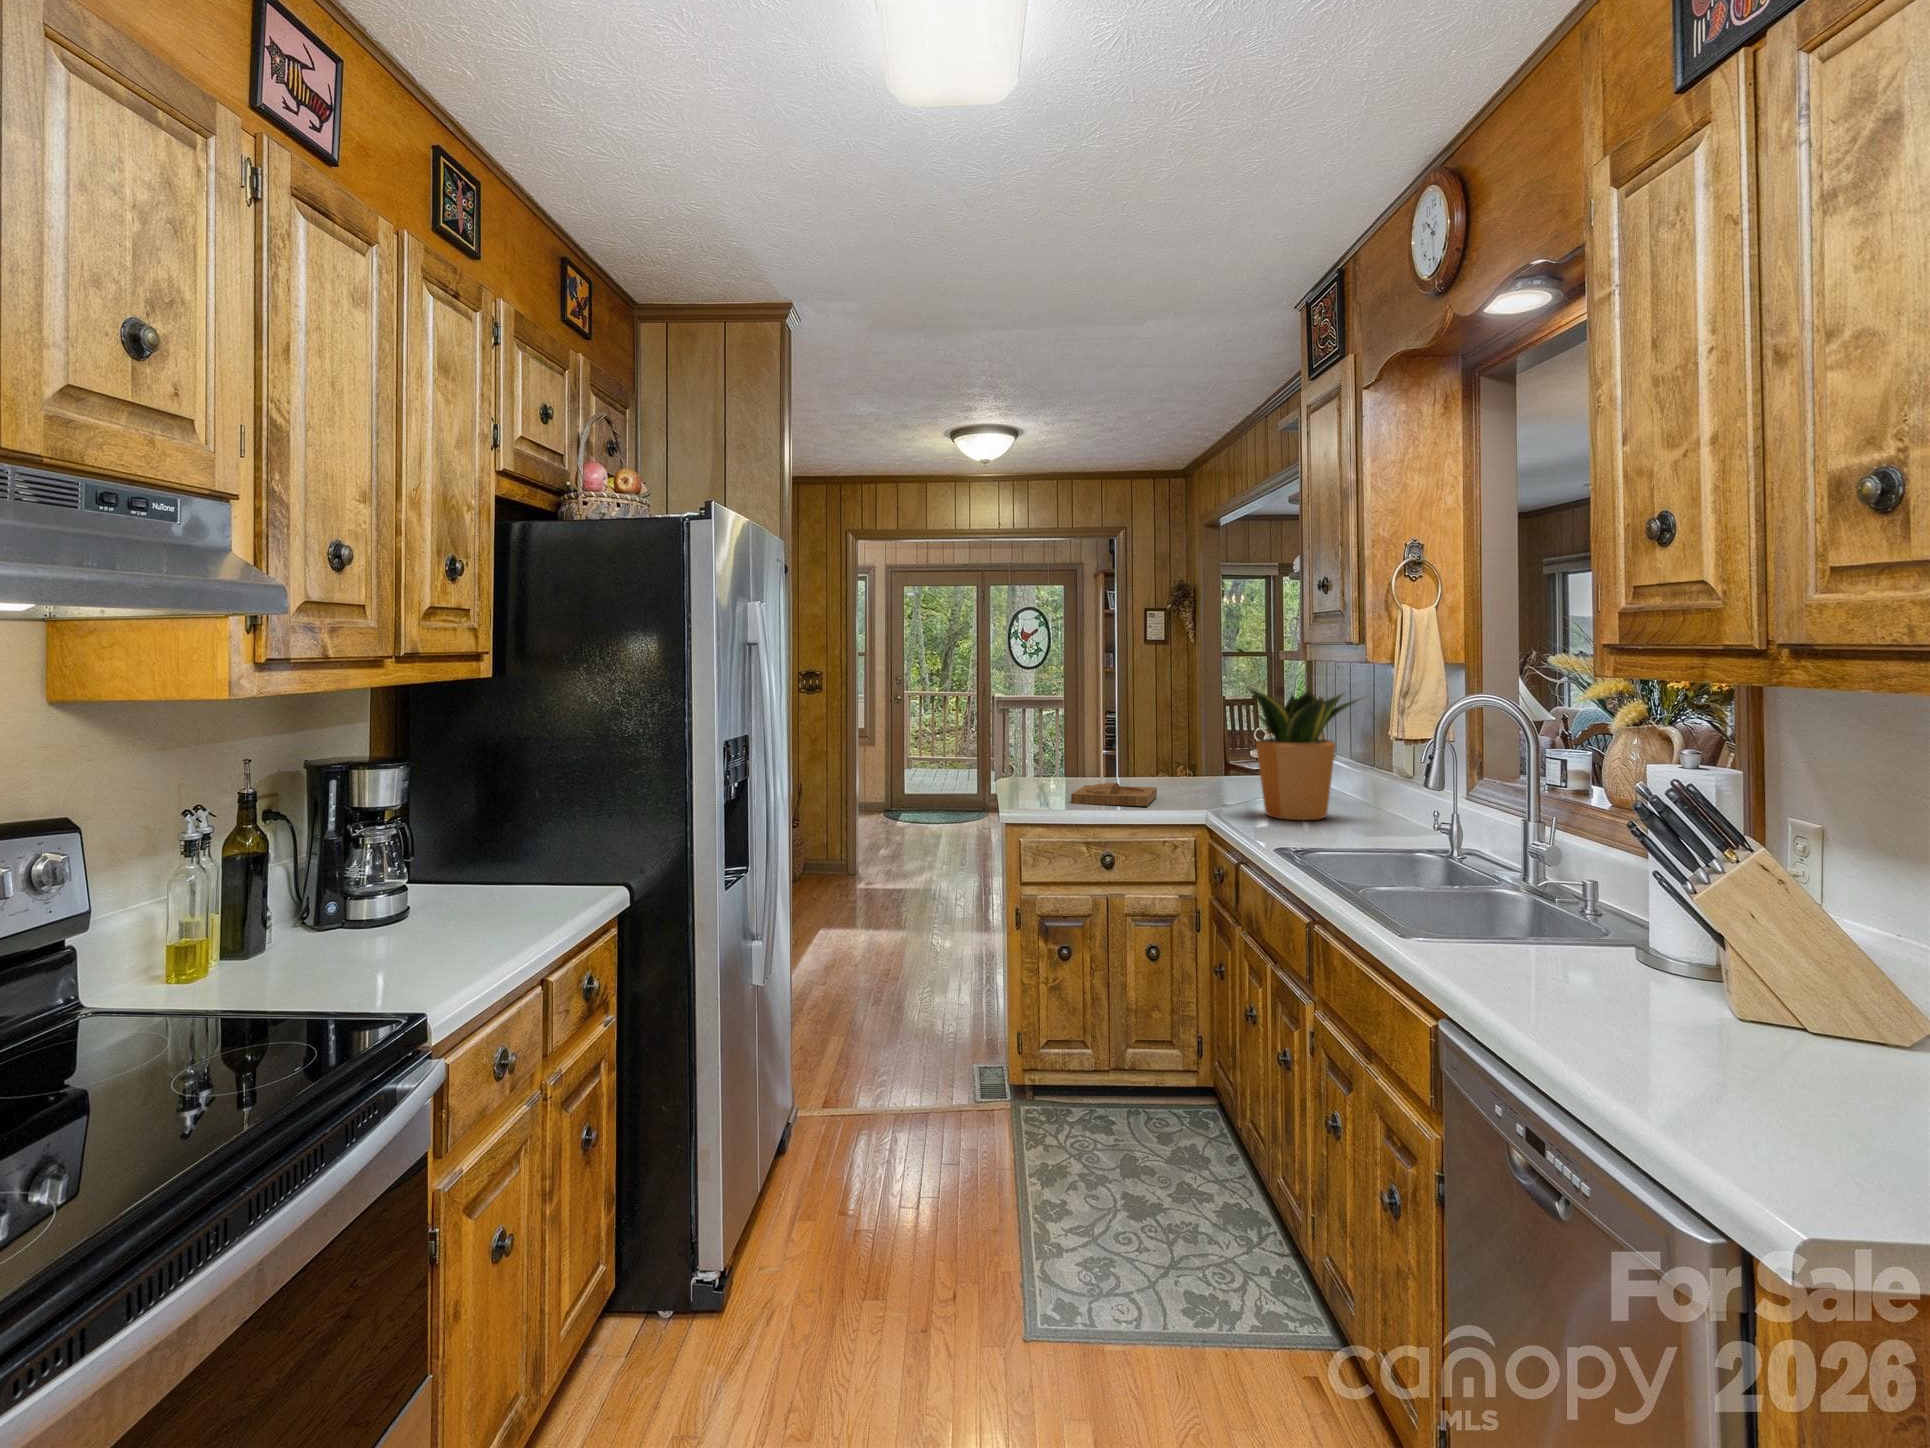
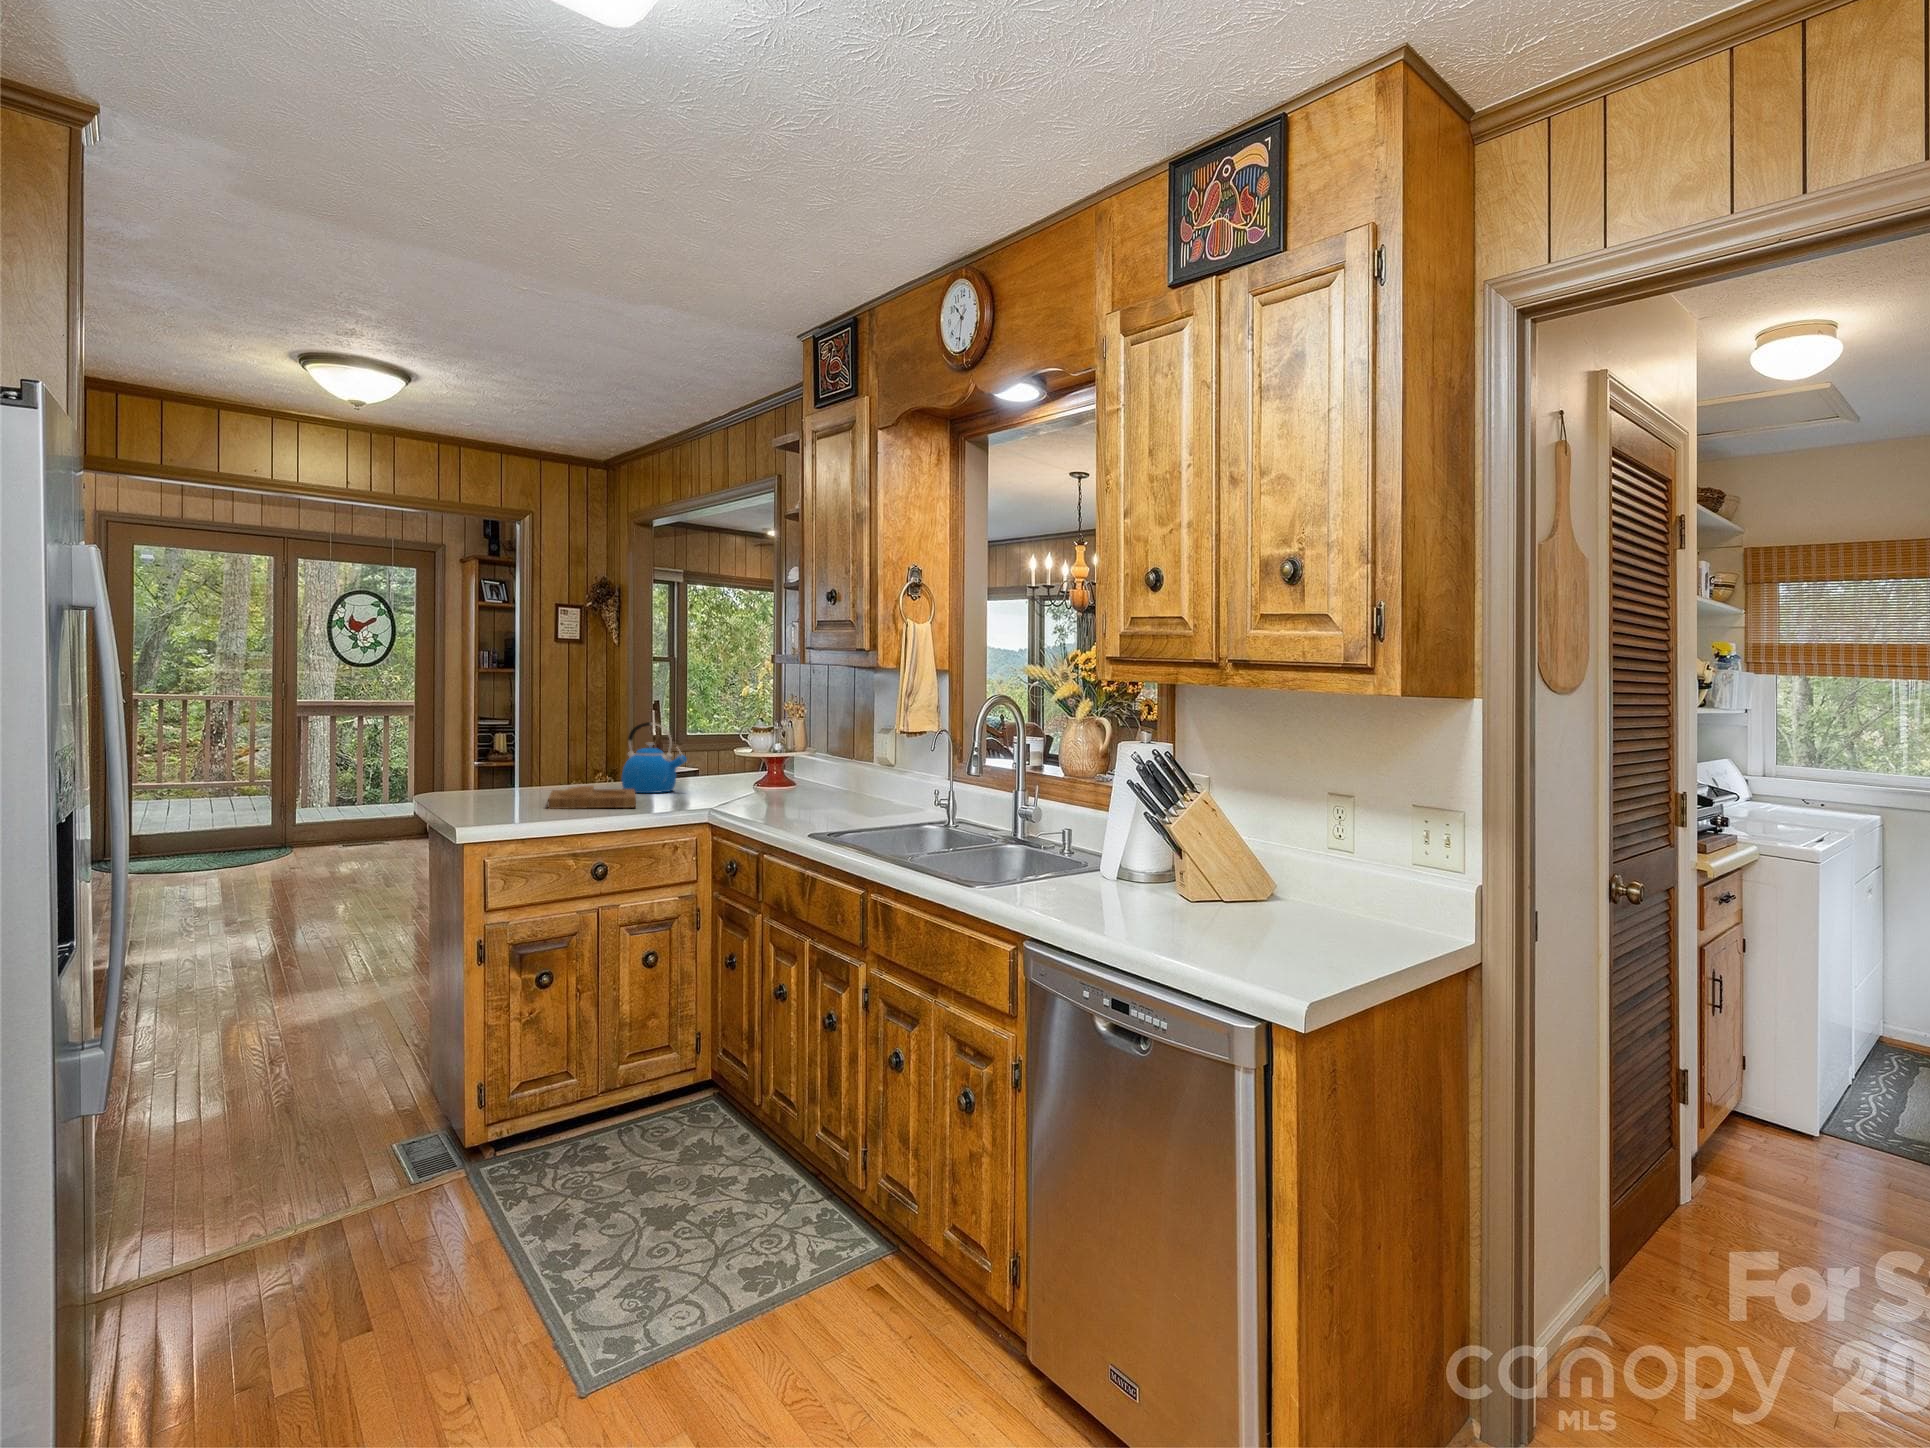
potted plant: present [1232,690,1360,820] -> none [726,687,845,812]
kettle: none [1156,721,1215,791] -> present [621,722,687,793]

